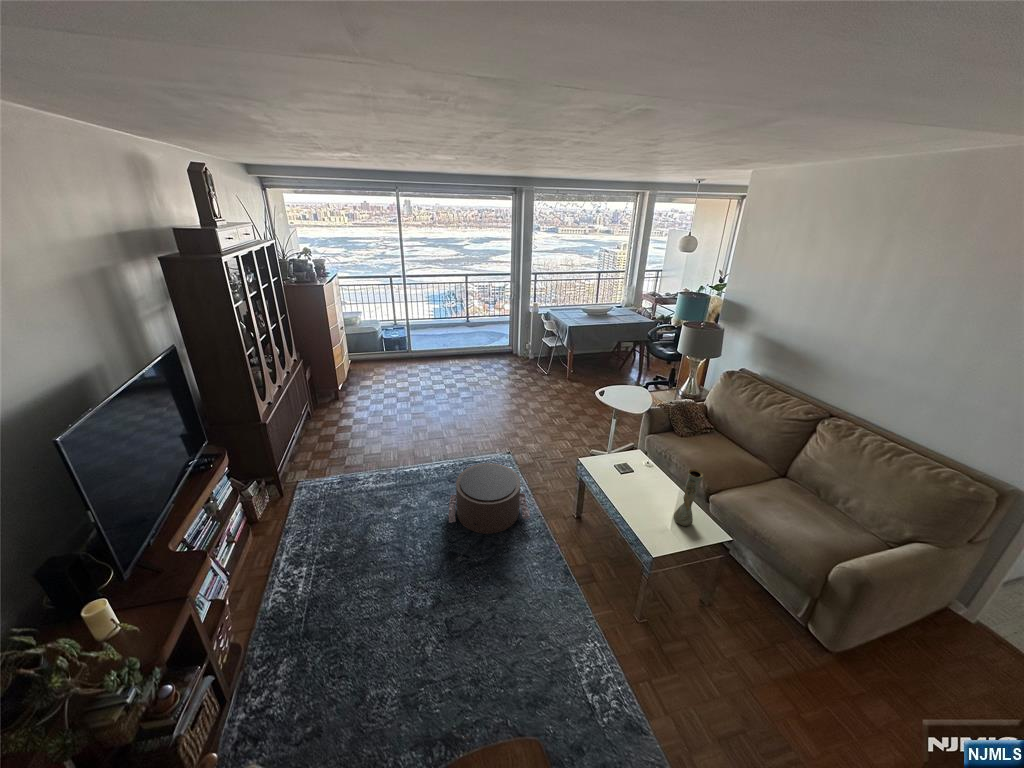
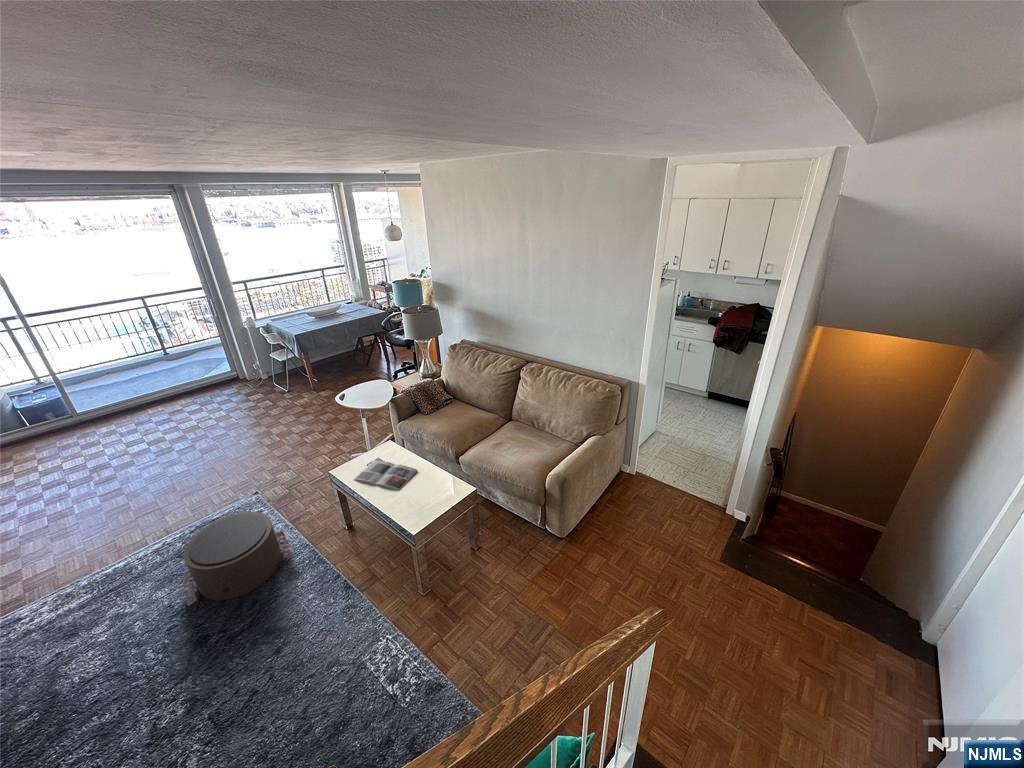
magazine: none [598,463,663,504] -> present [354,460,417,490]
vase: present [674,469,704,526] -> none [427,442,445,495]

